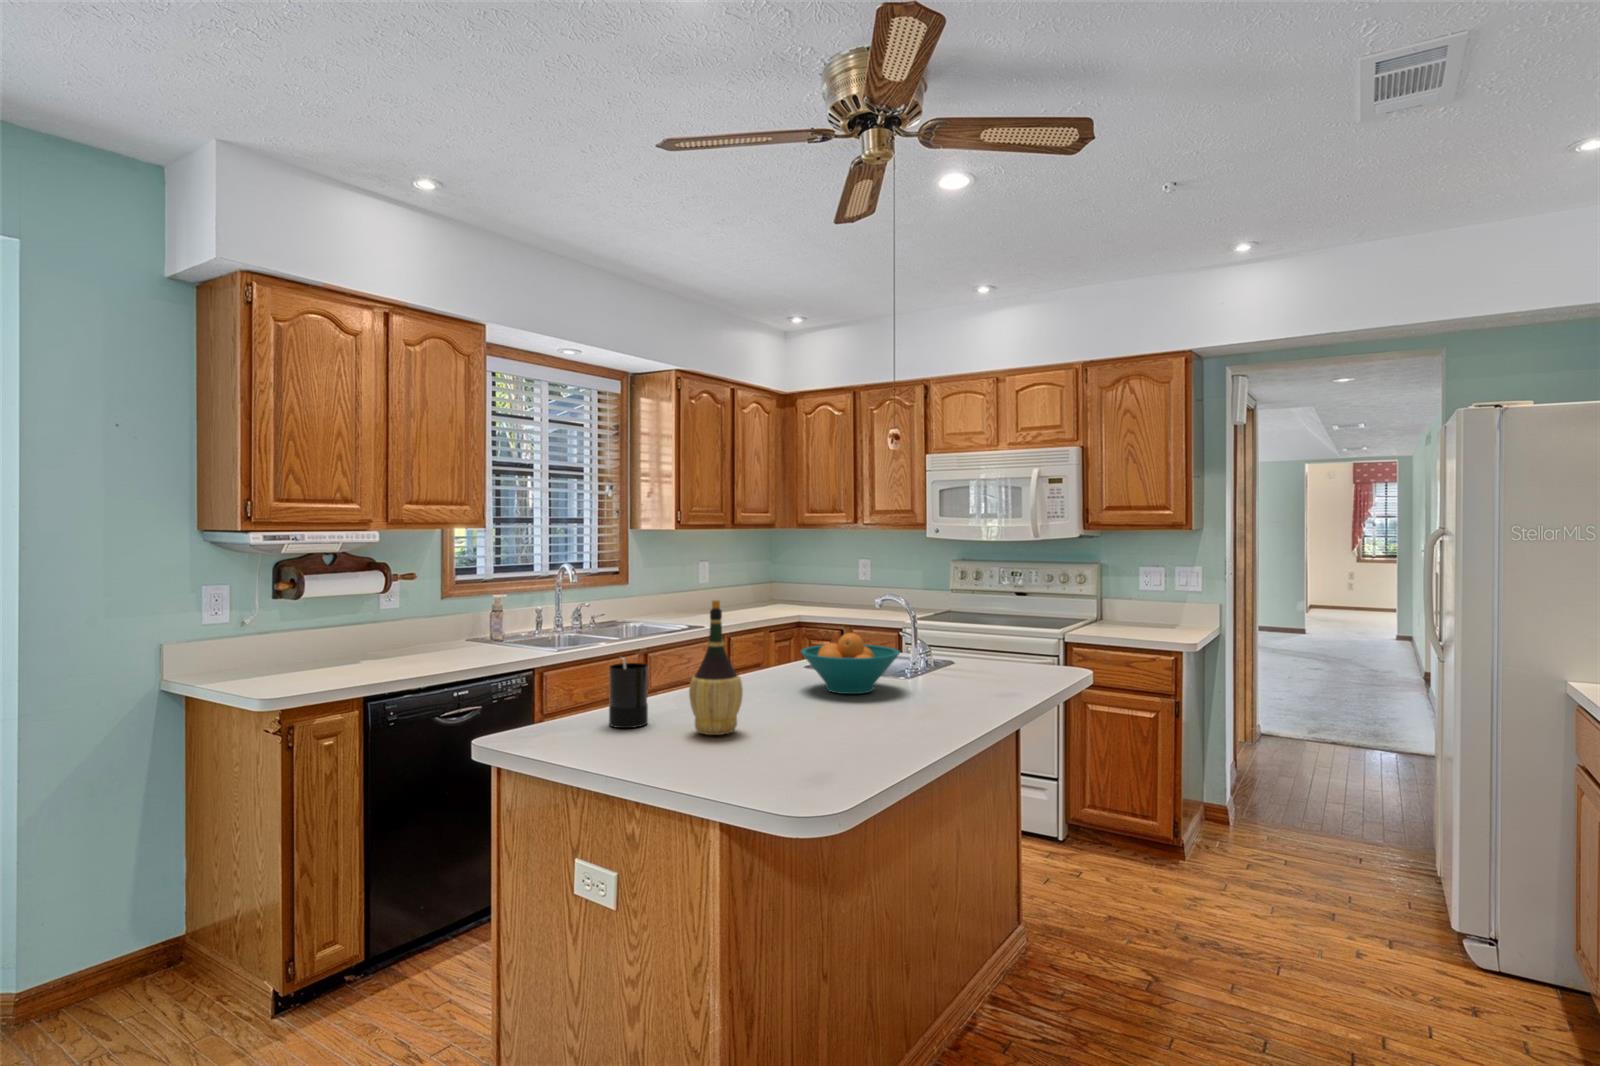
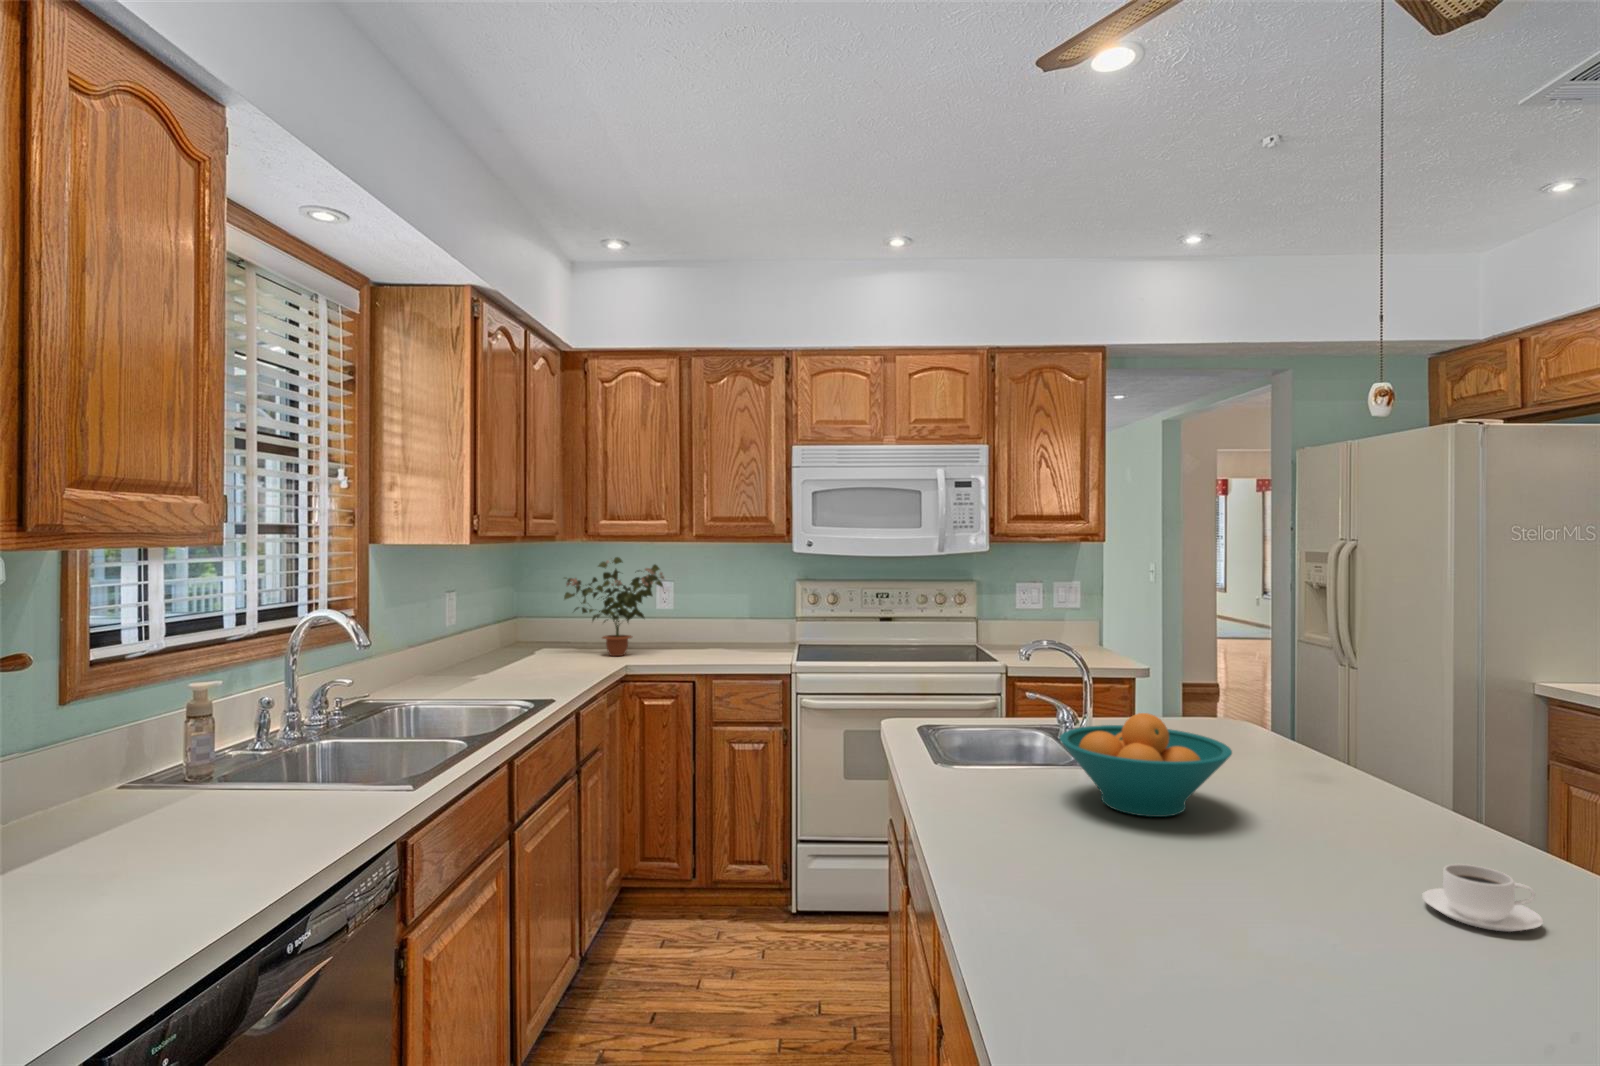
potted plant: none [773,539,843,609] -> present [564,557,664,656]
wine bottle: present [689,600,743,735] -> none [1264,698,1394,989]
candle: present [609,658,648,728] -> none [1083,842,1187,1020]
coffee cup: none [832,710,886,741] -> present [1422,864,1543,932]

